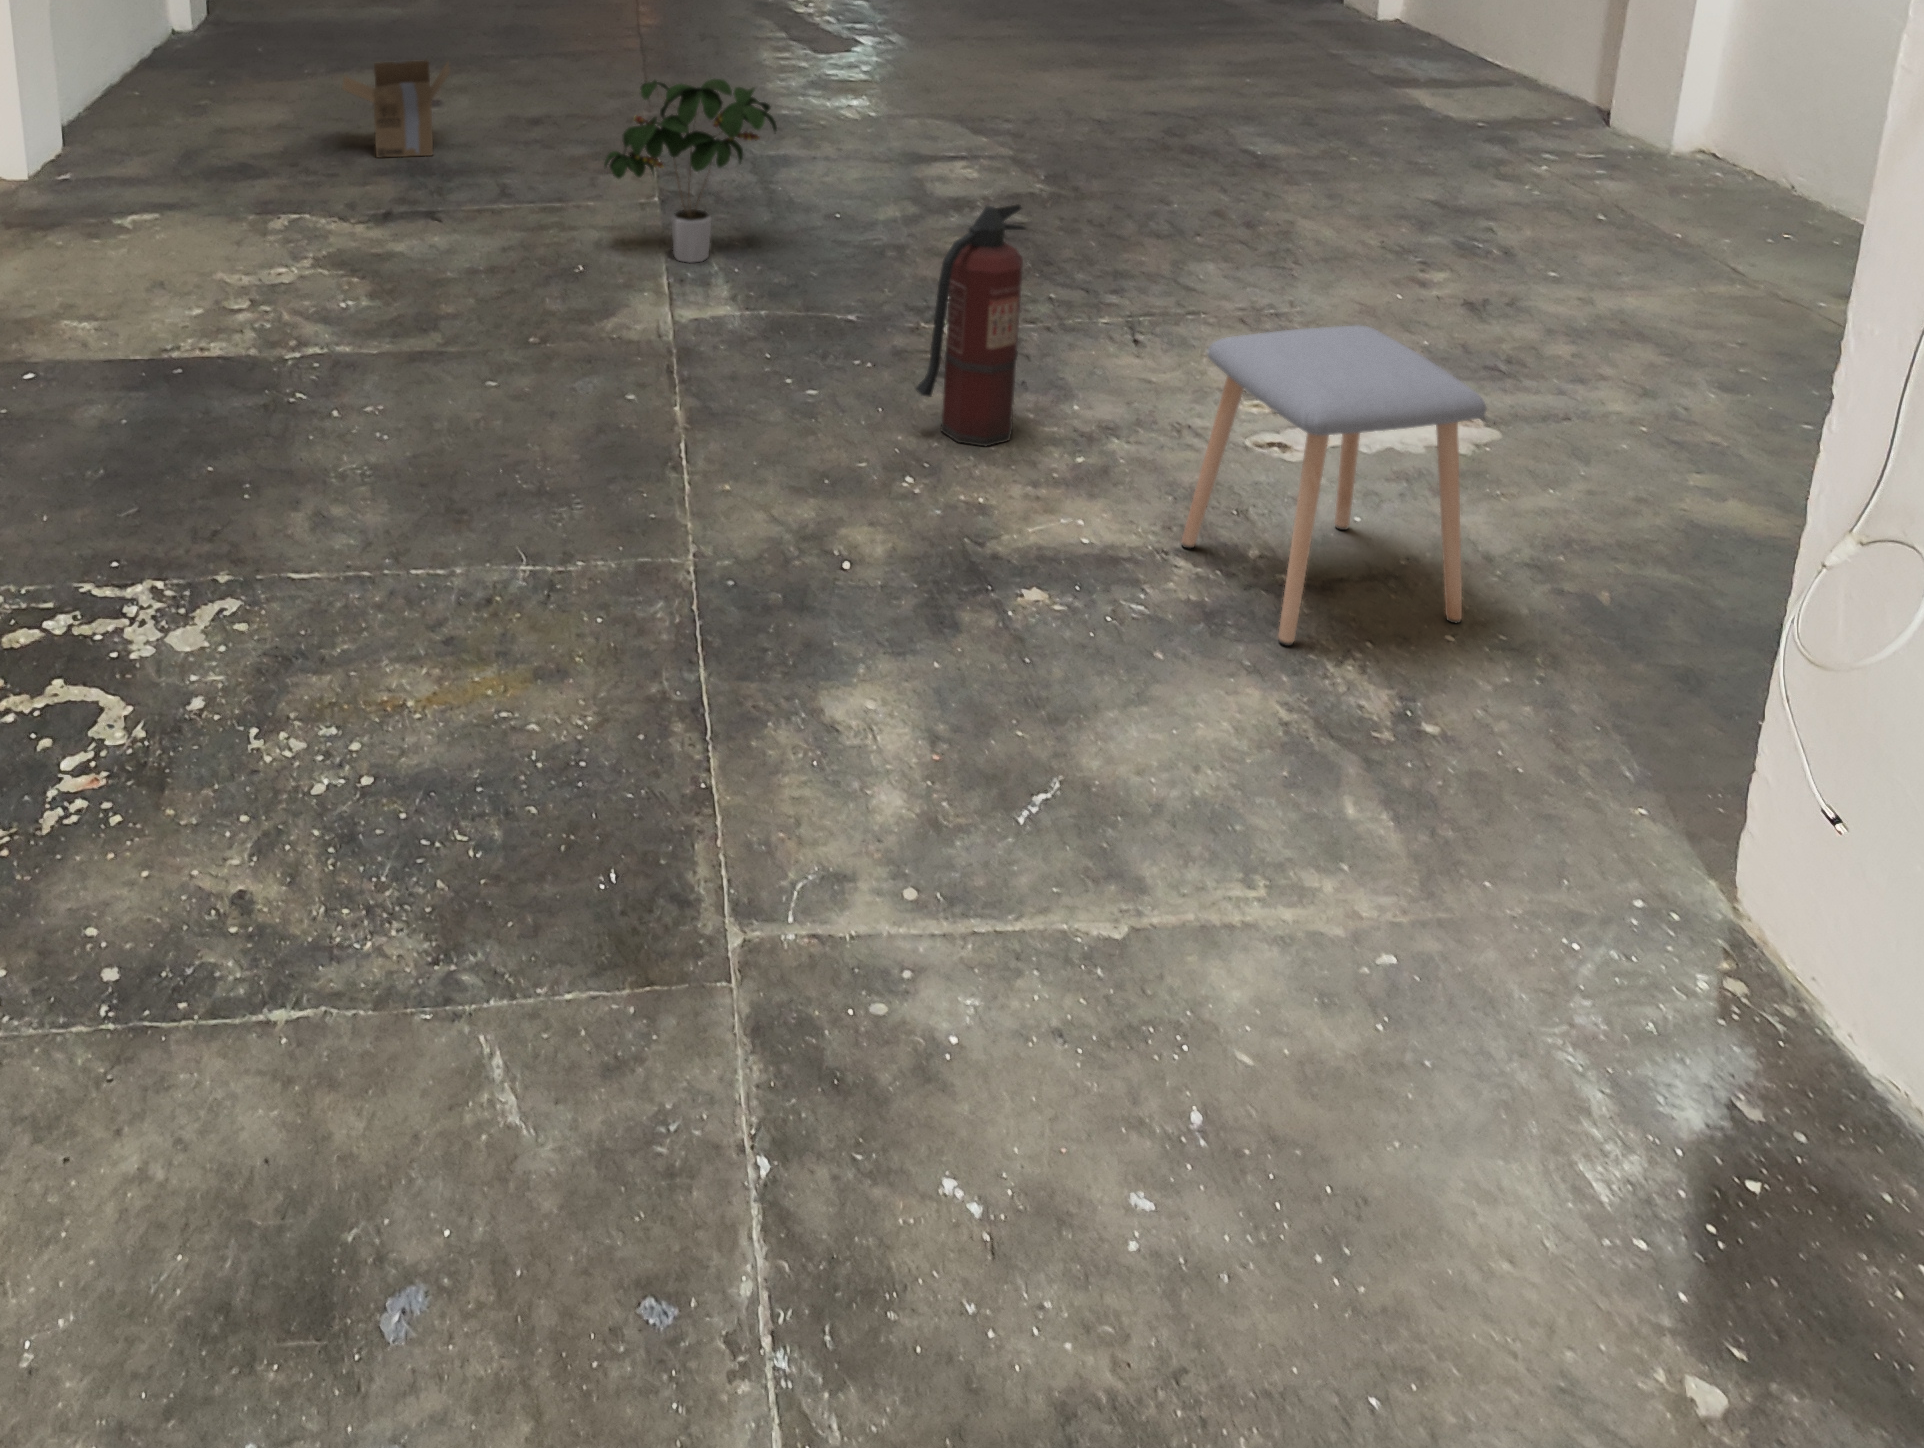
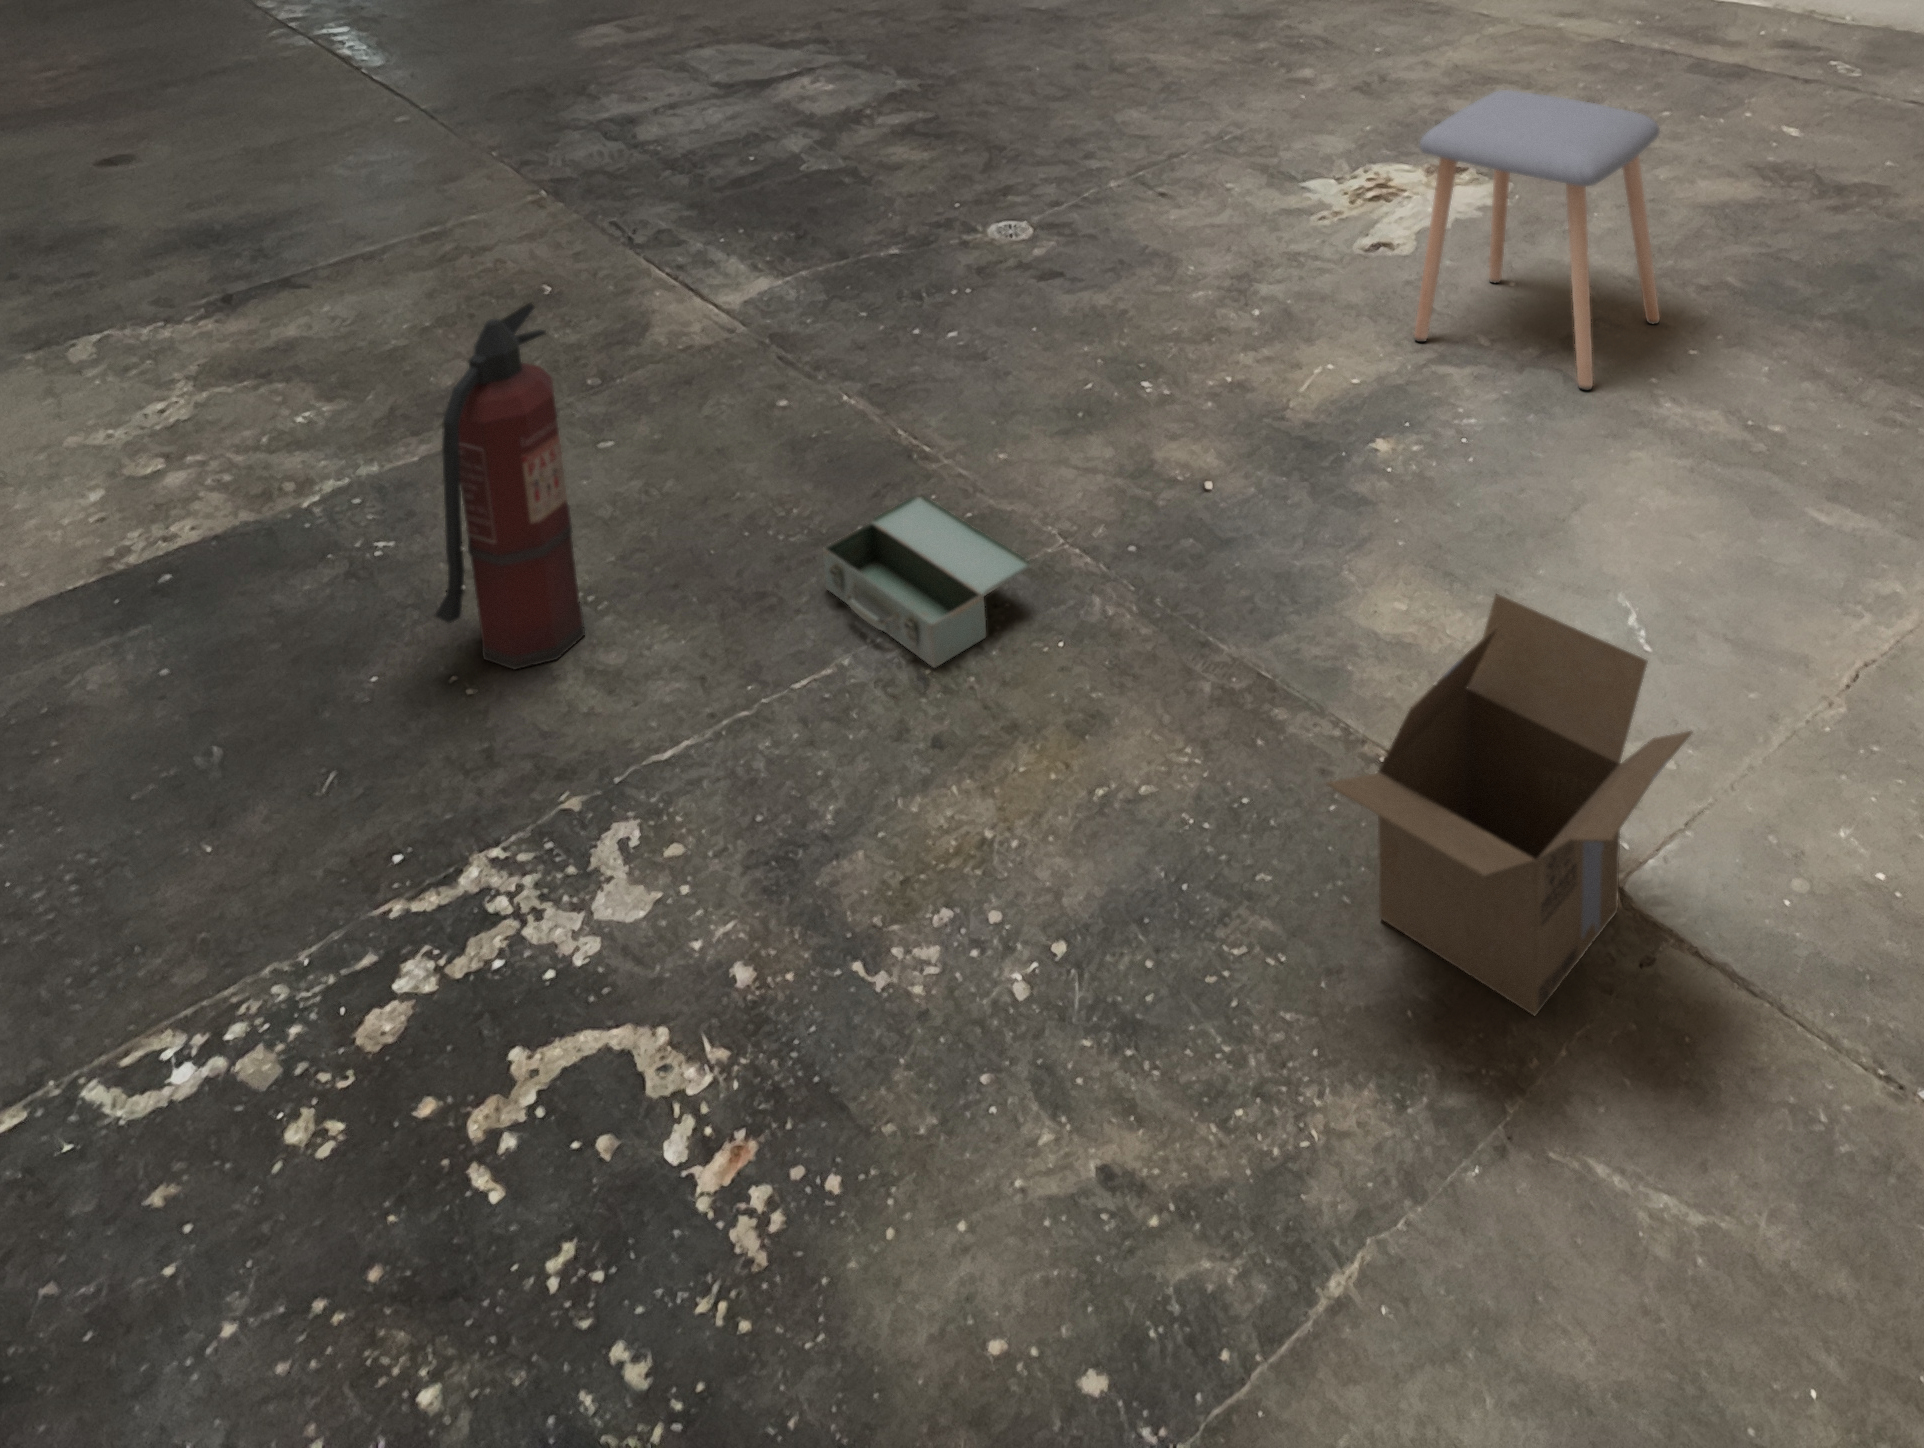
cardboard box: present [342,60,450,157] -> present [1326,594,1692,1016]
potted plant: present [604,79,777,263] -> none [538,26,729,244]
fire extinguisher: present [916,205,1025,446] -> present [435,303,585,669]
toolbox: none [486,487,611,603] -> present [822,496,1031,668]

